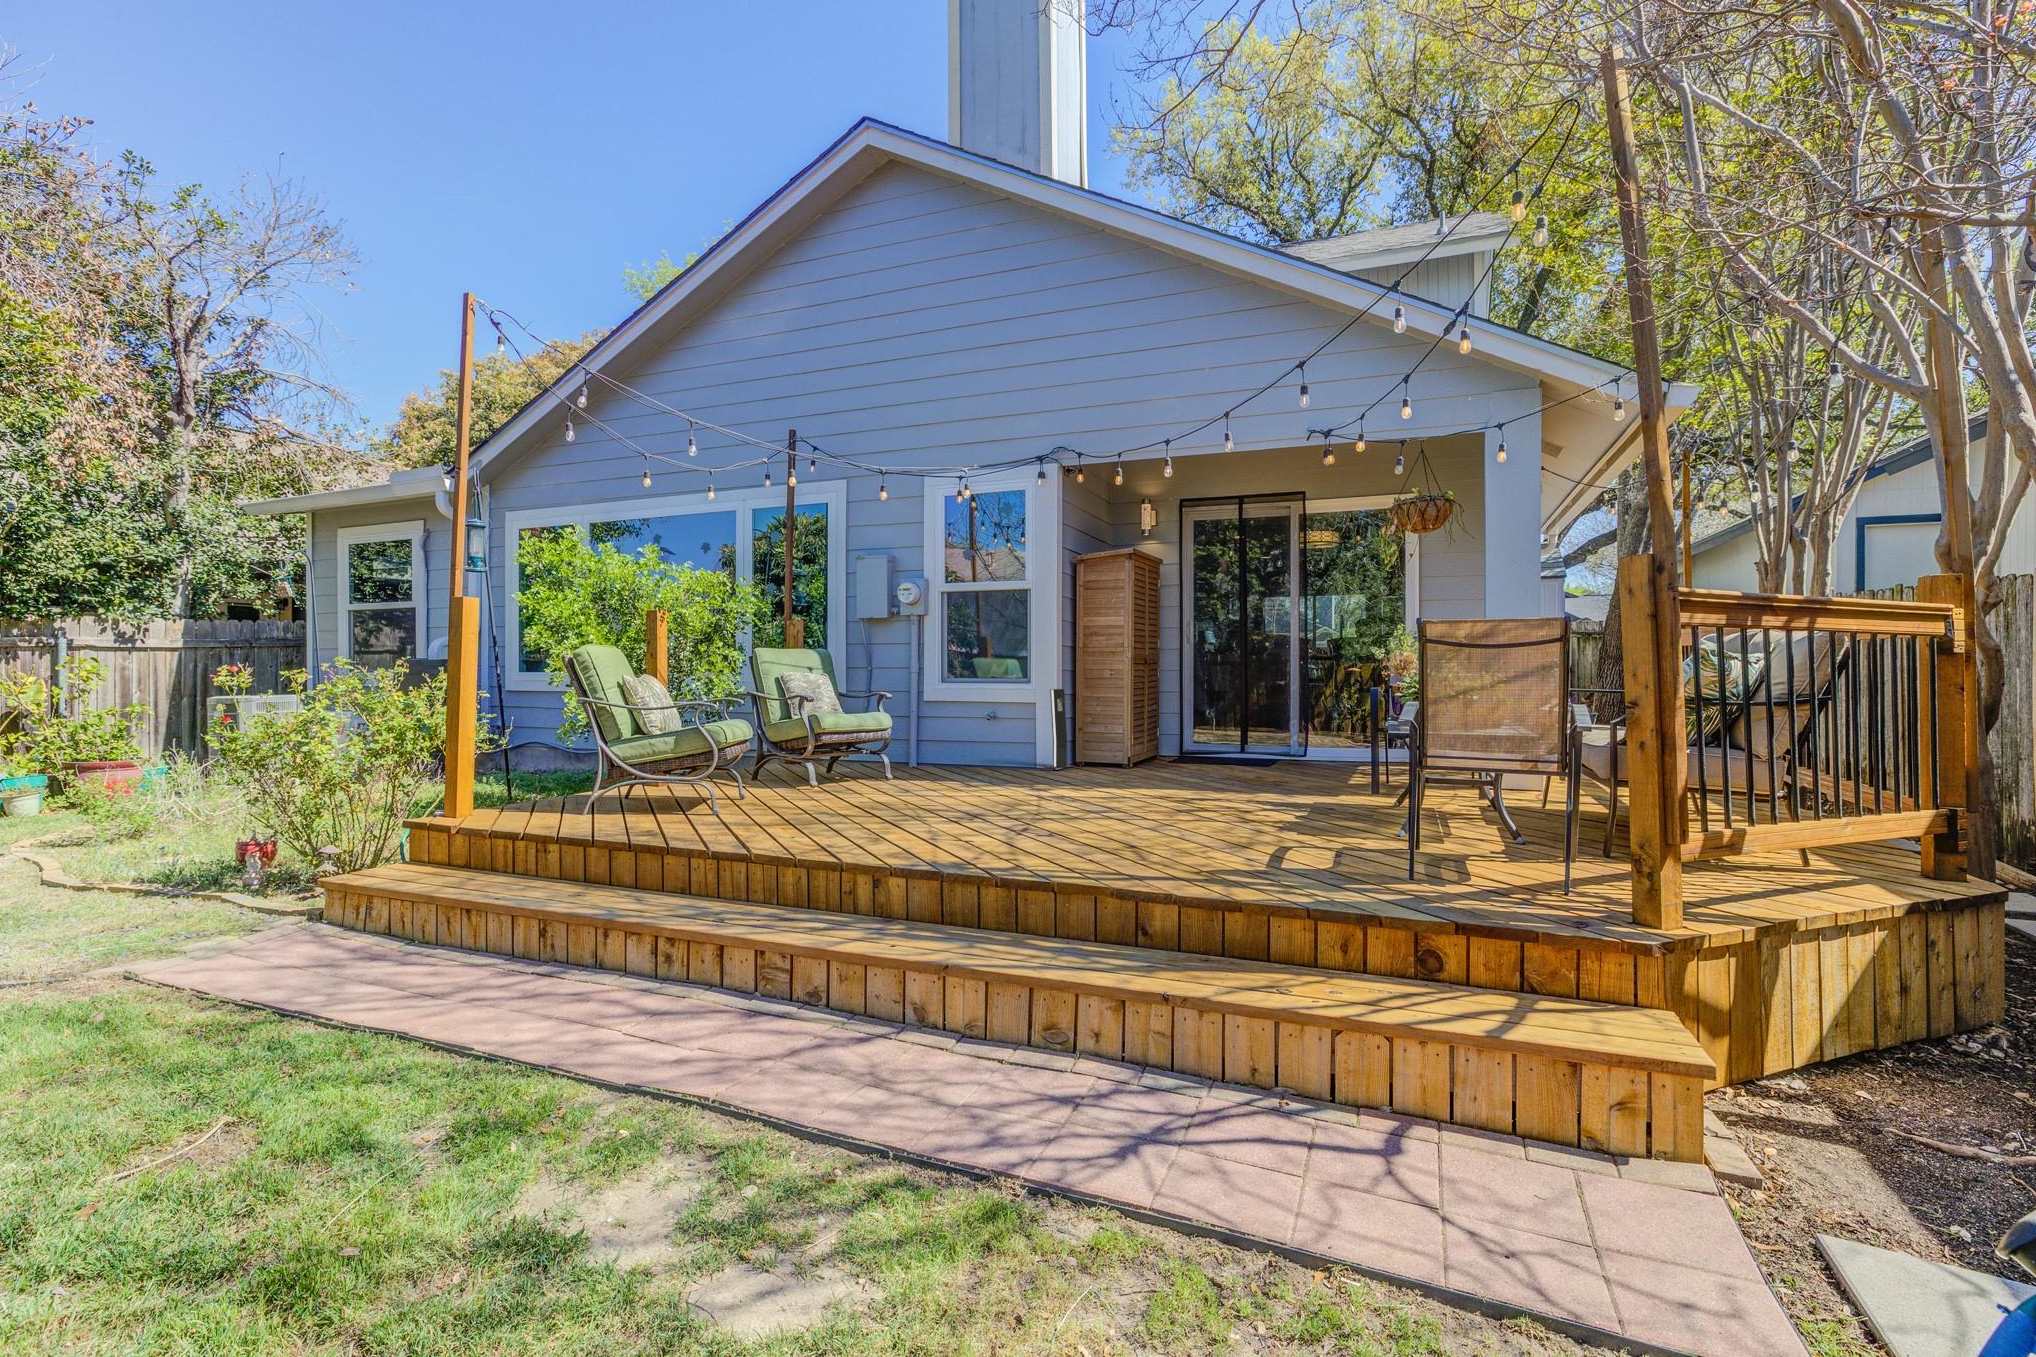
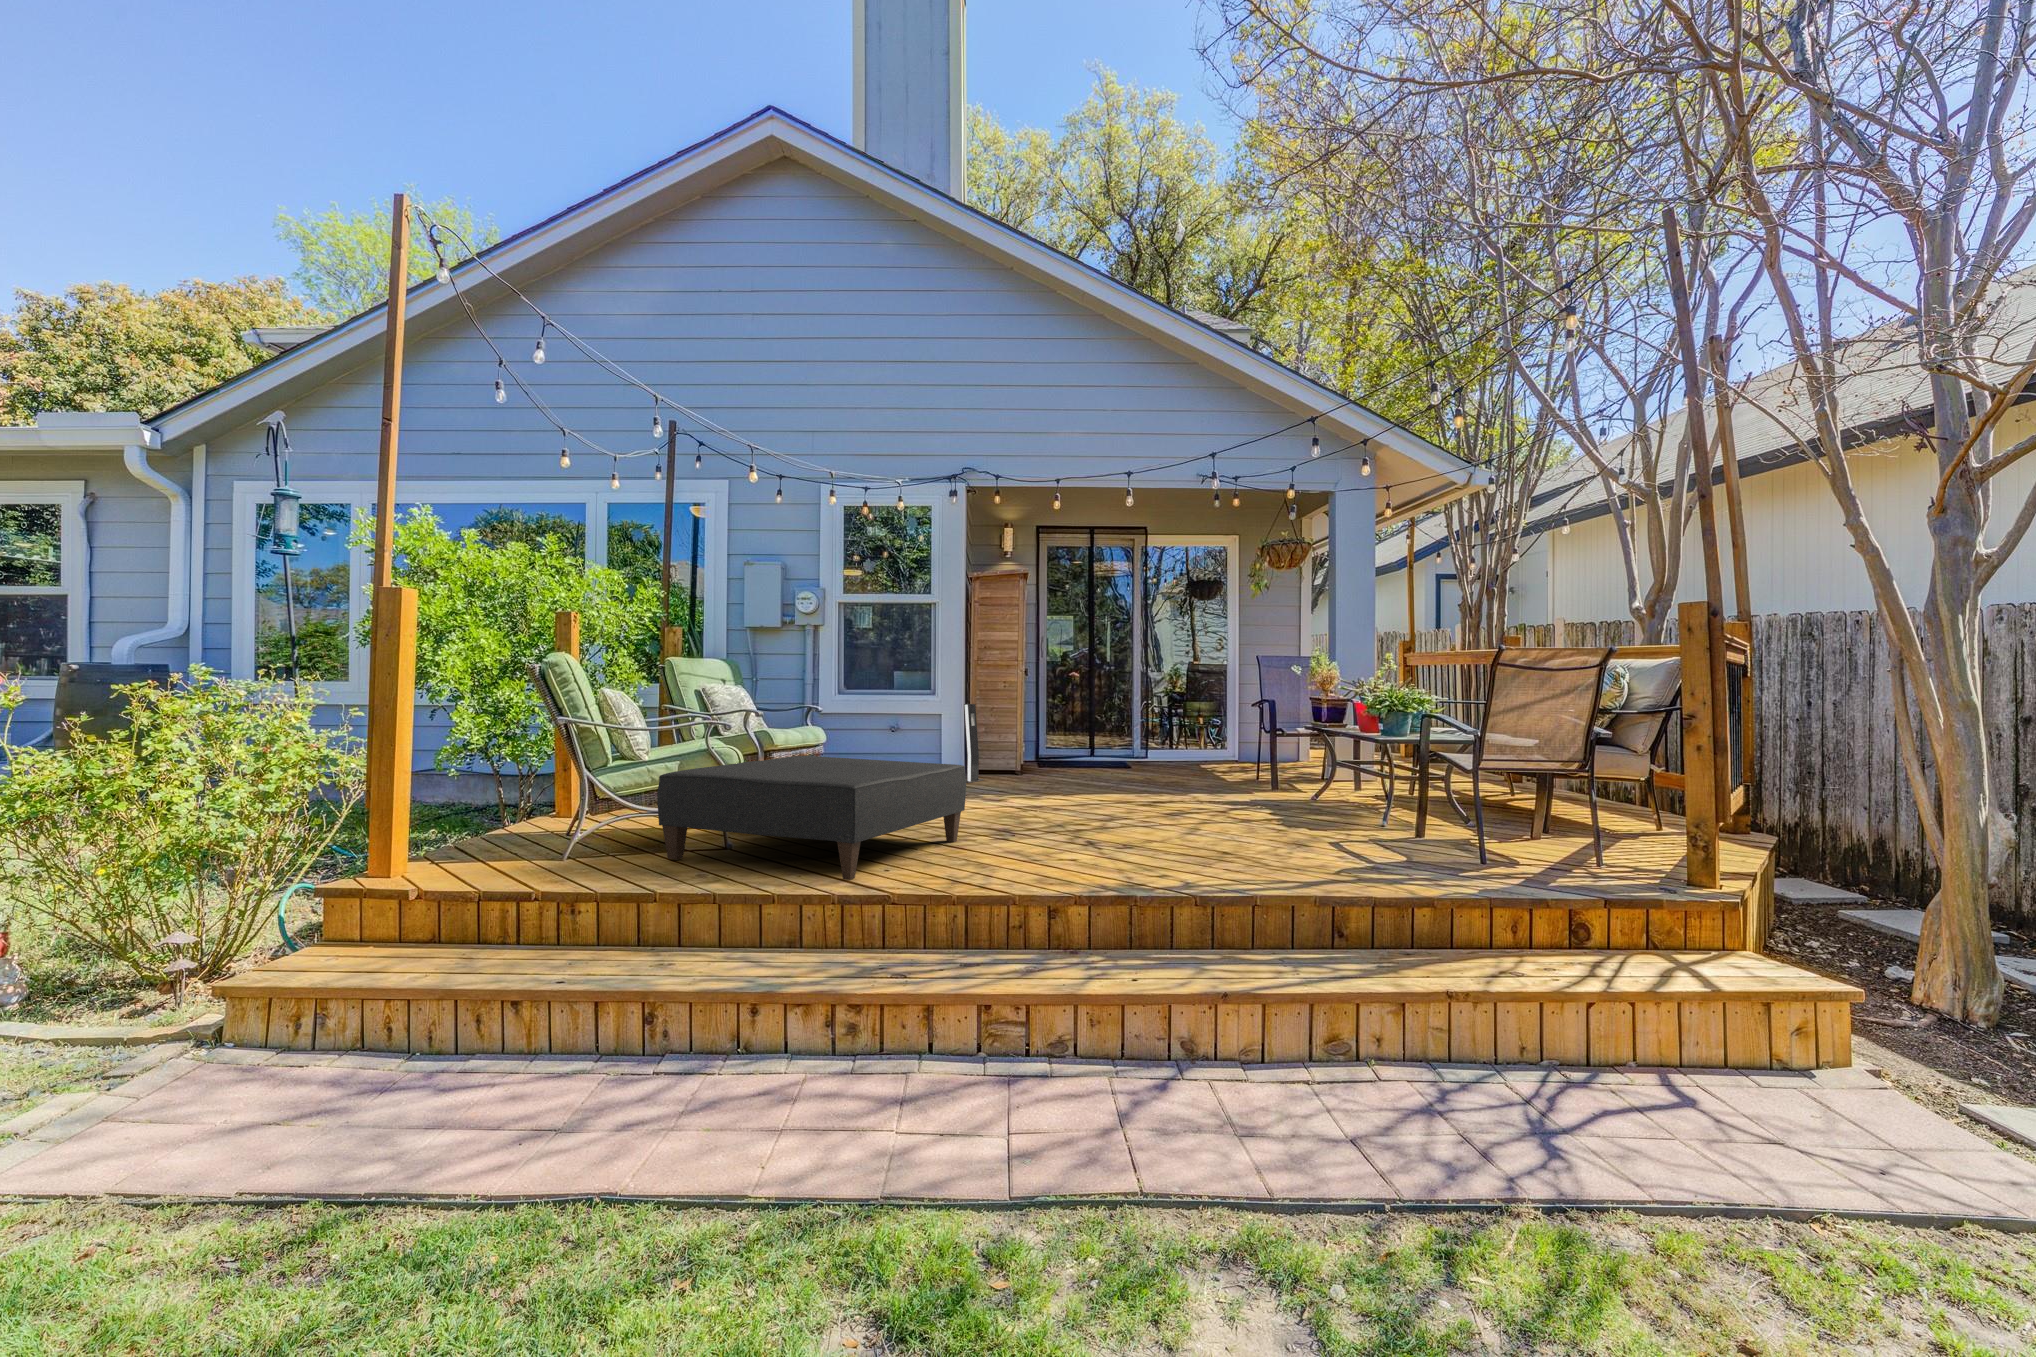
ottoman: none [652,735,924,843] -> present [657,756,966,880]

